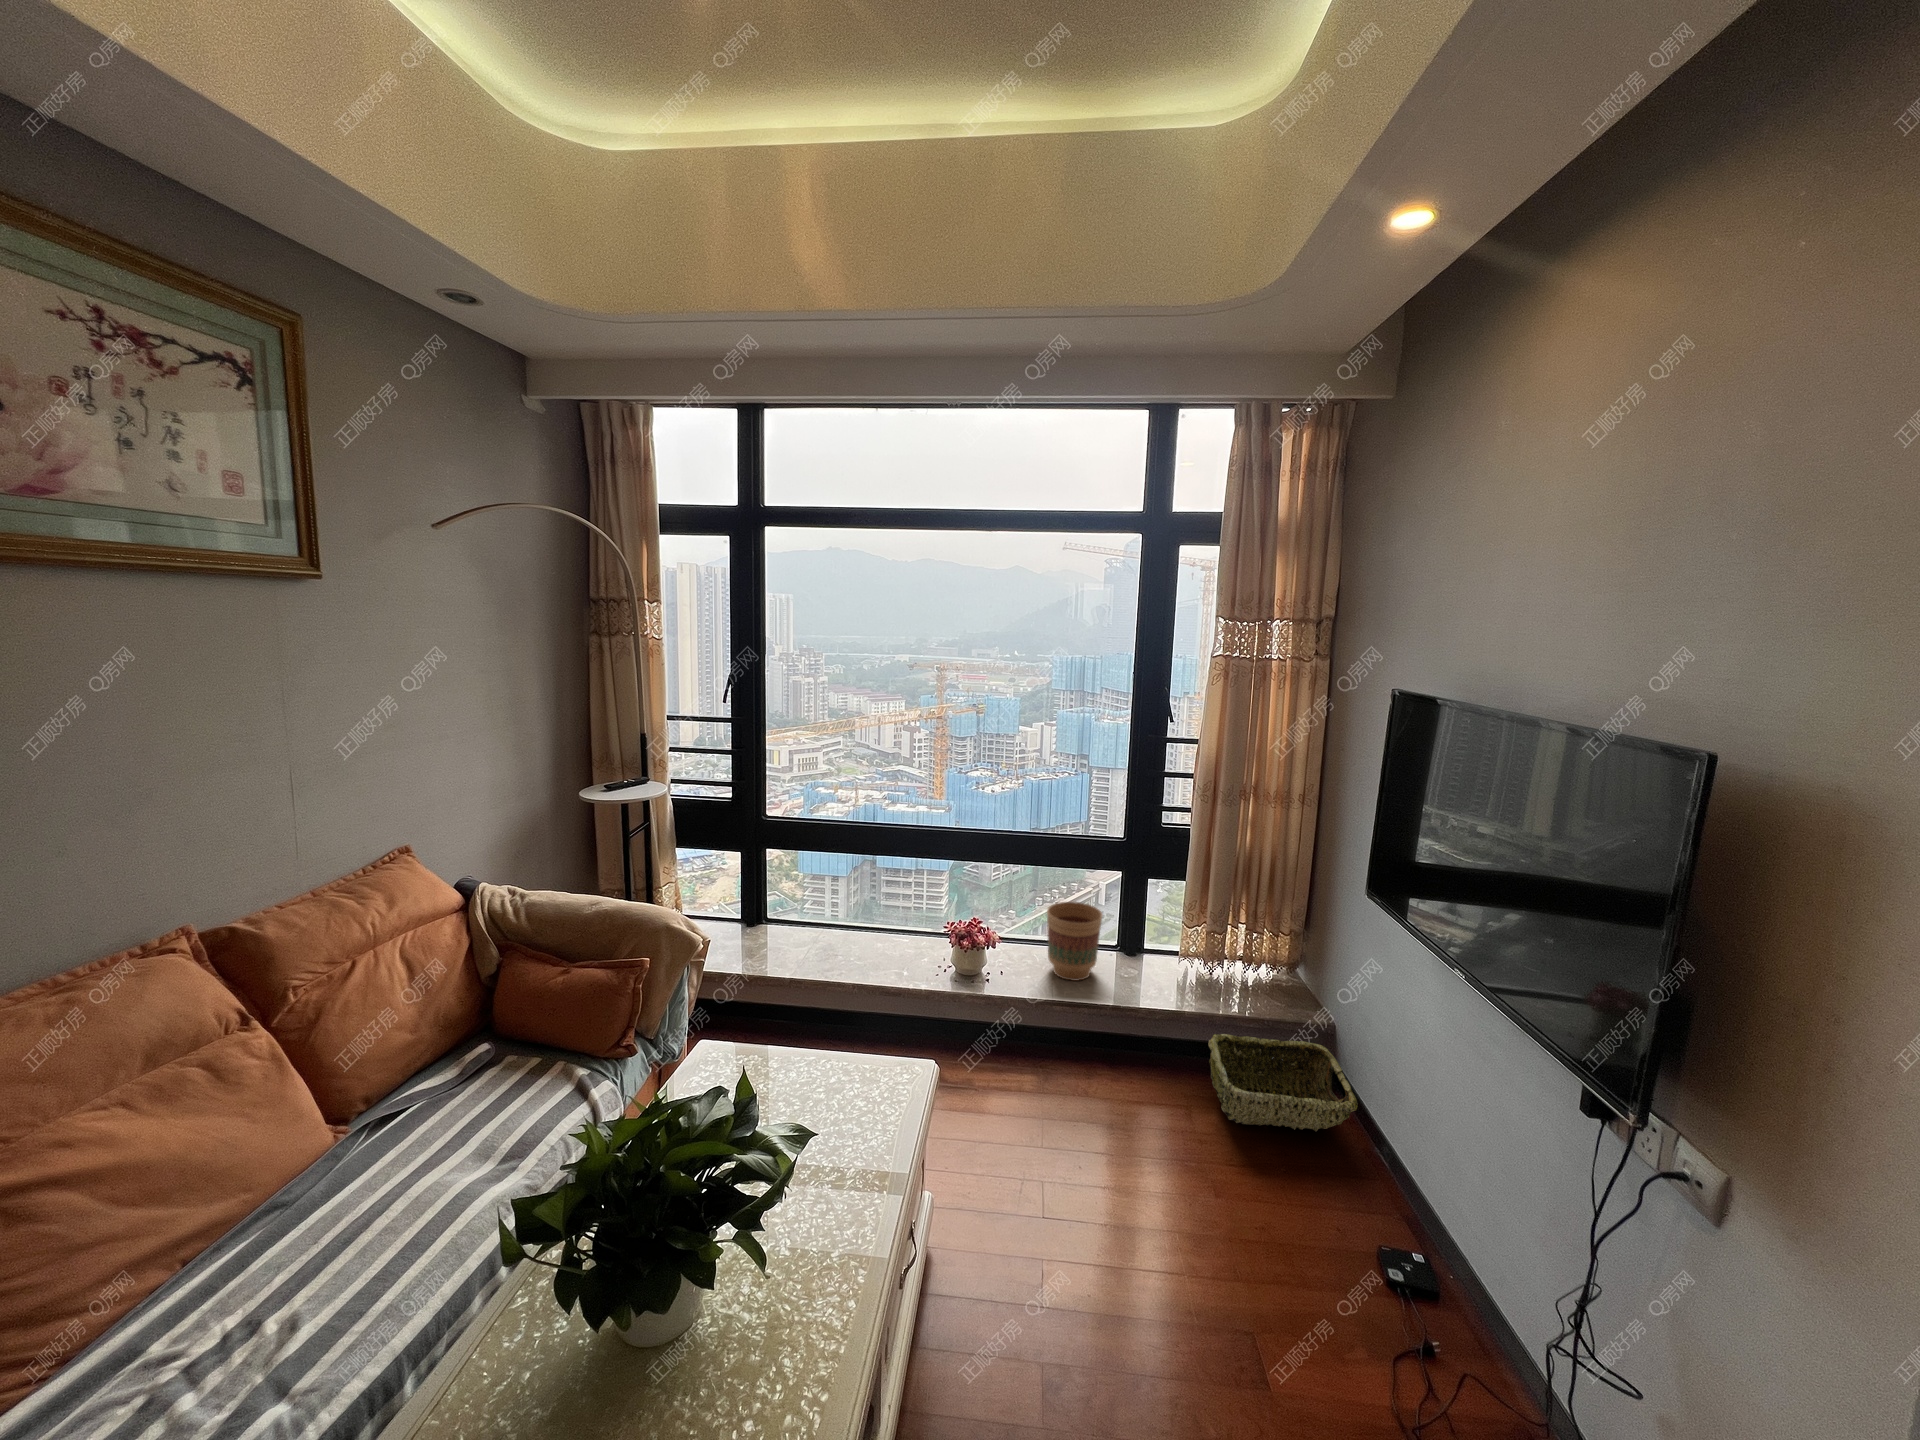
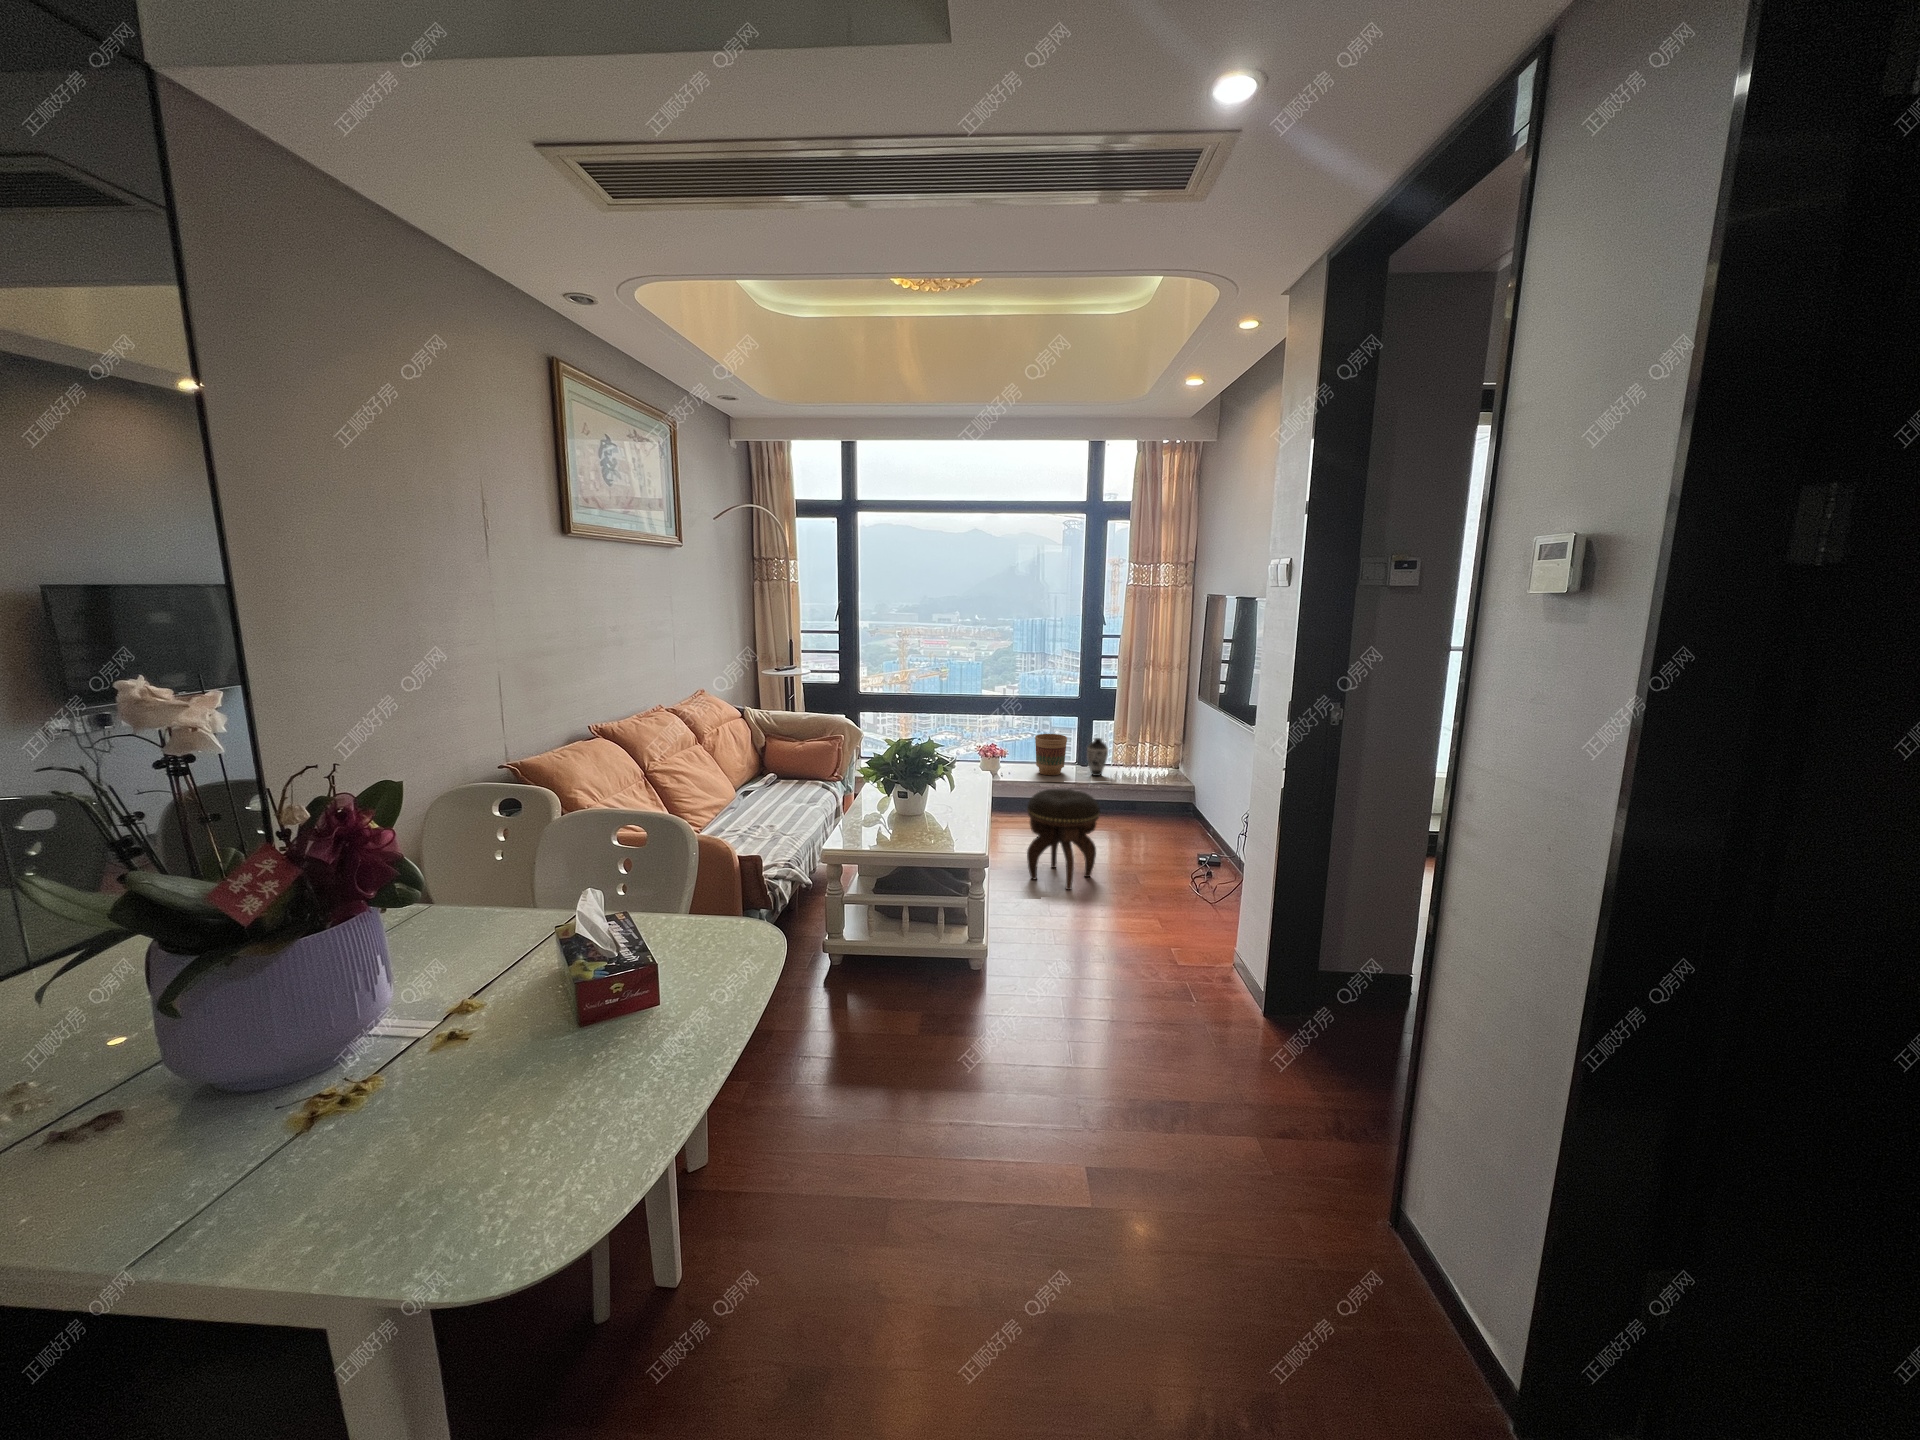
decorative vase: none [1136,918,1174,985] -> present [1087,738,1108,776]
woven basket: present [1208,1034,1358,1131] -> none [1125,792,1199,832]
footstool: none [1011,1109,1180,1389] -> present [1027,789,1100,890]

